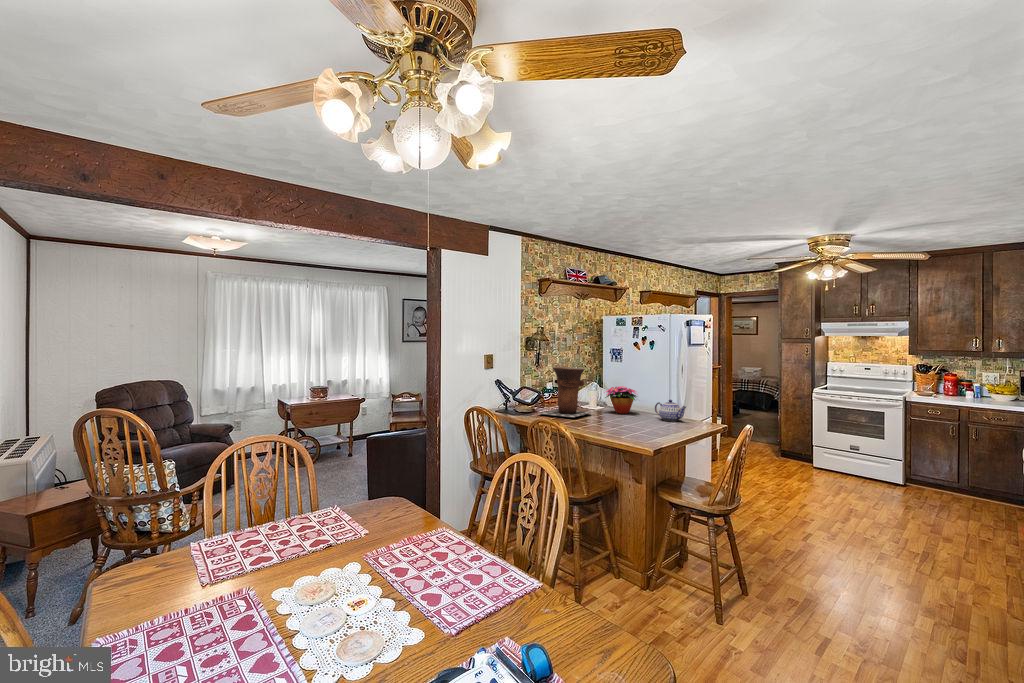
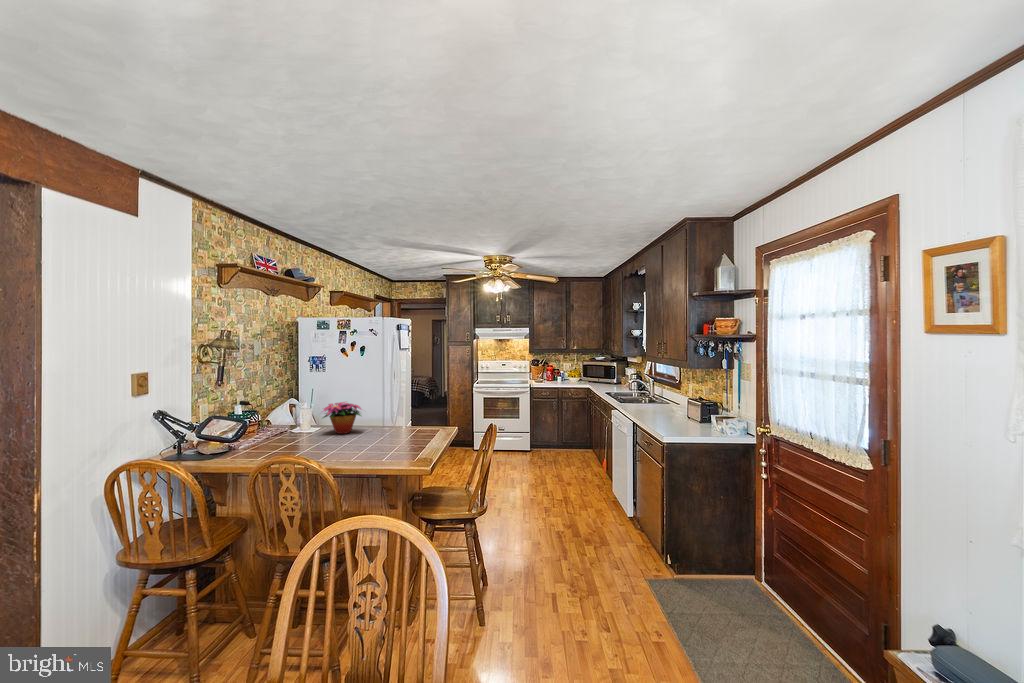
vase: present [538,367,592,417] -> none [240,384,314,451]
teapot: present [655,400,686,422] -> none [385,412,421,436]

